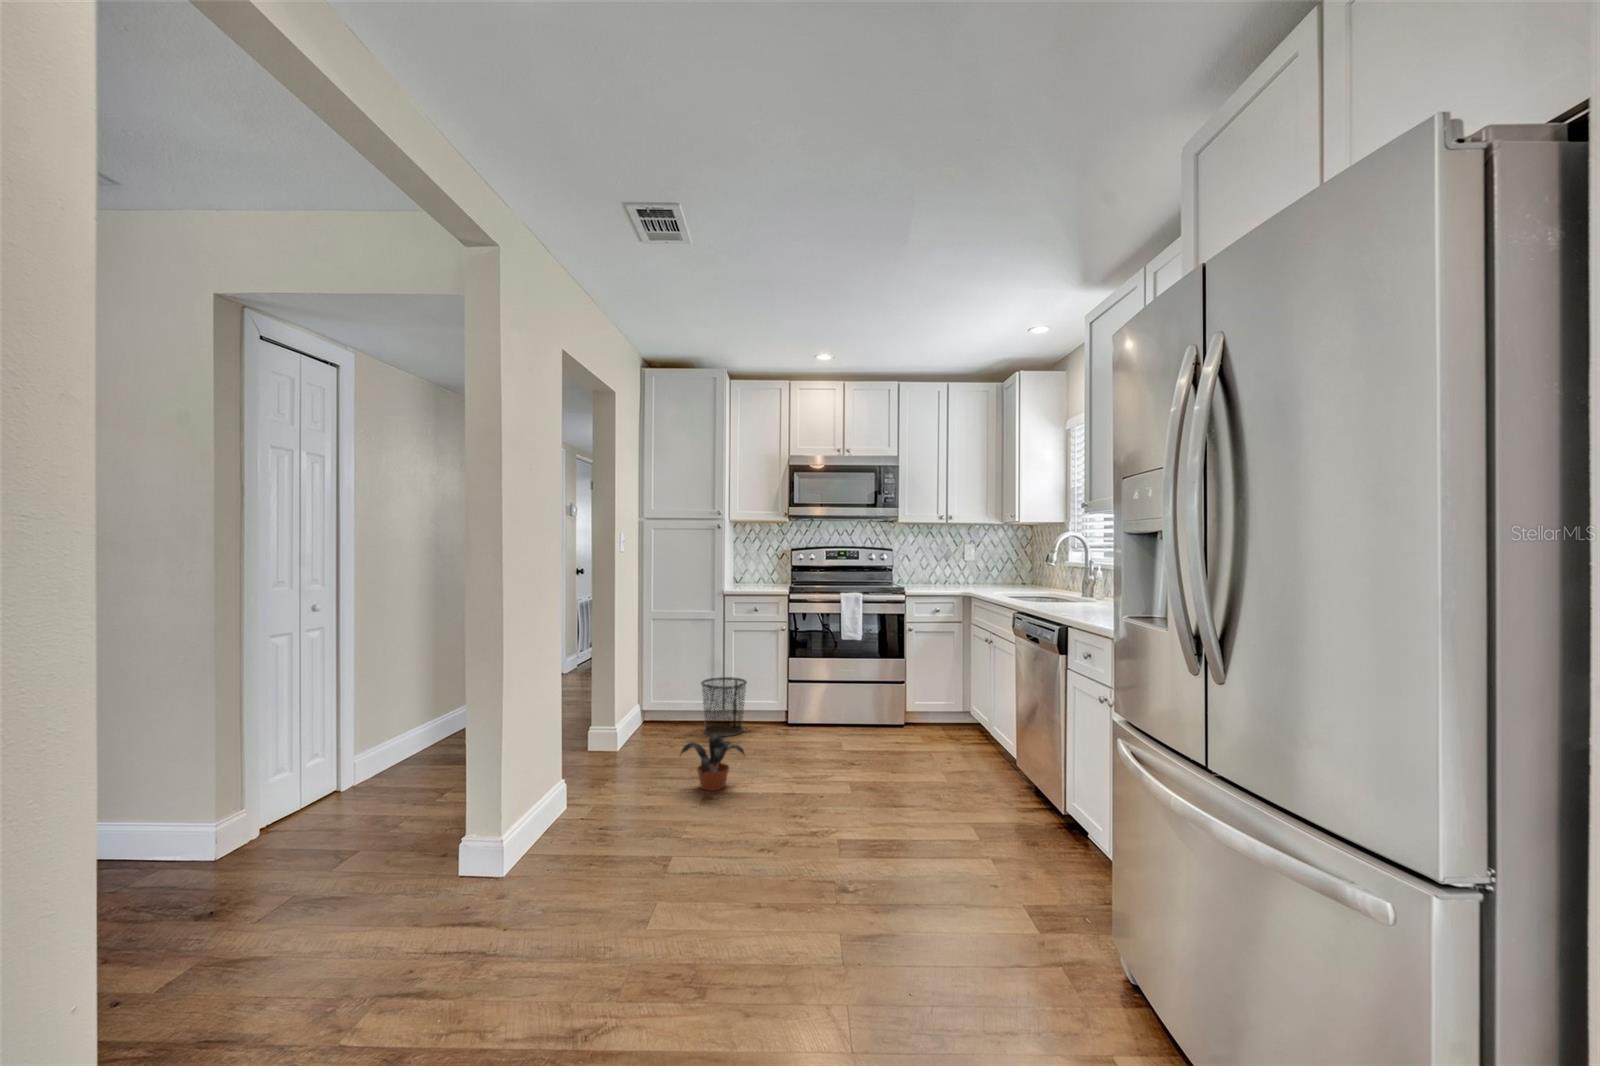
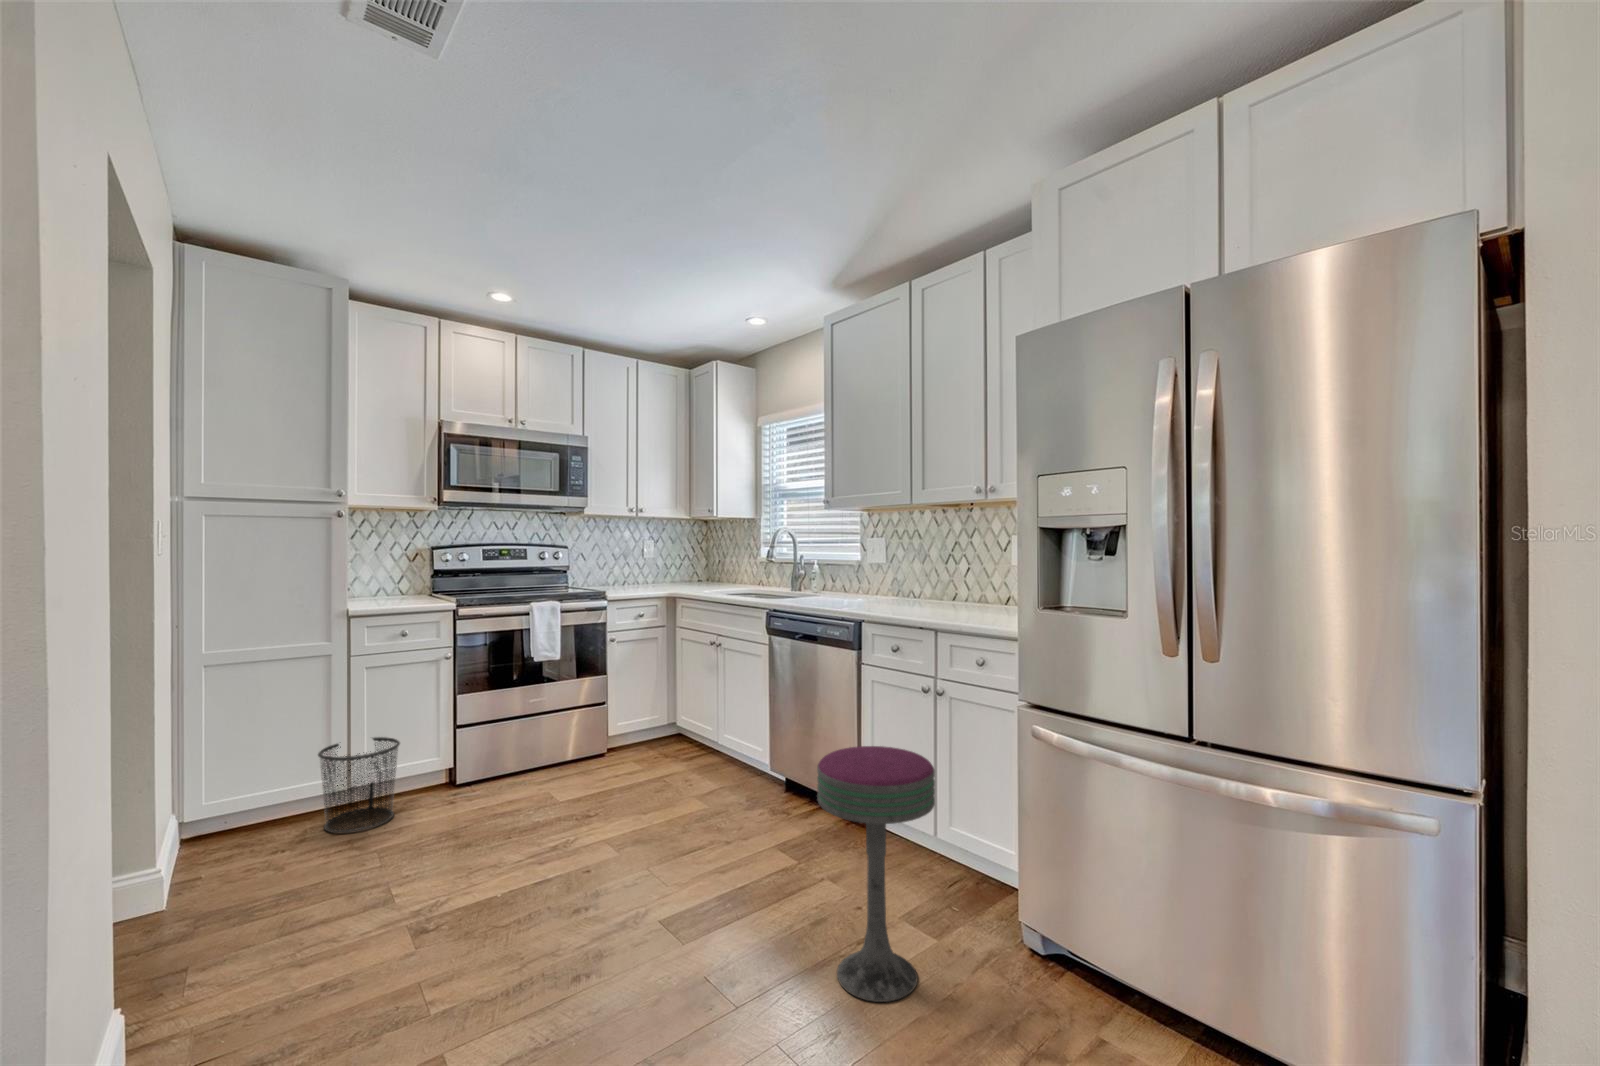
bar stool: none [866,724,963,928] -> present [817,746,935,1002]
potted plant: present [680,733,744,790] -> none [377,825,490,921]

